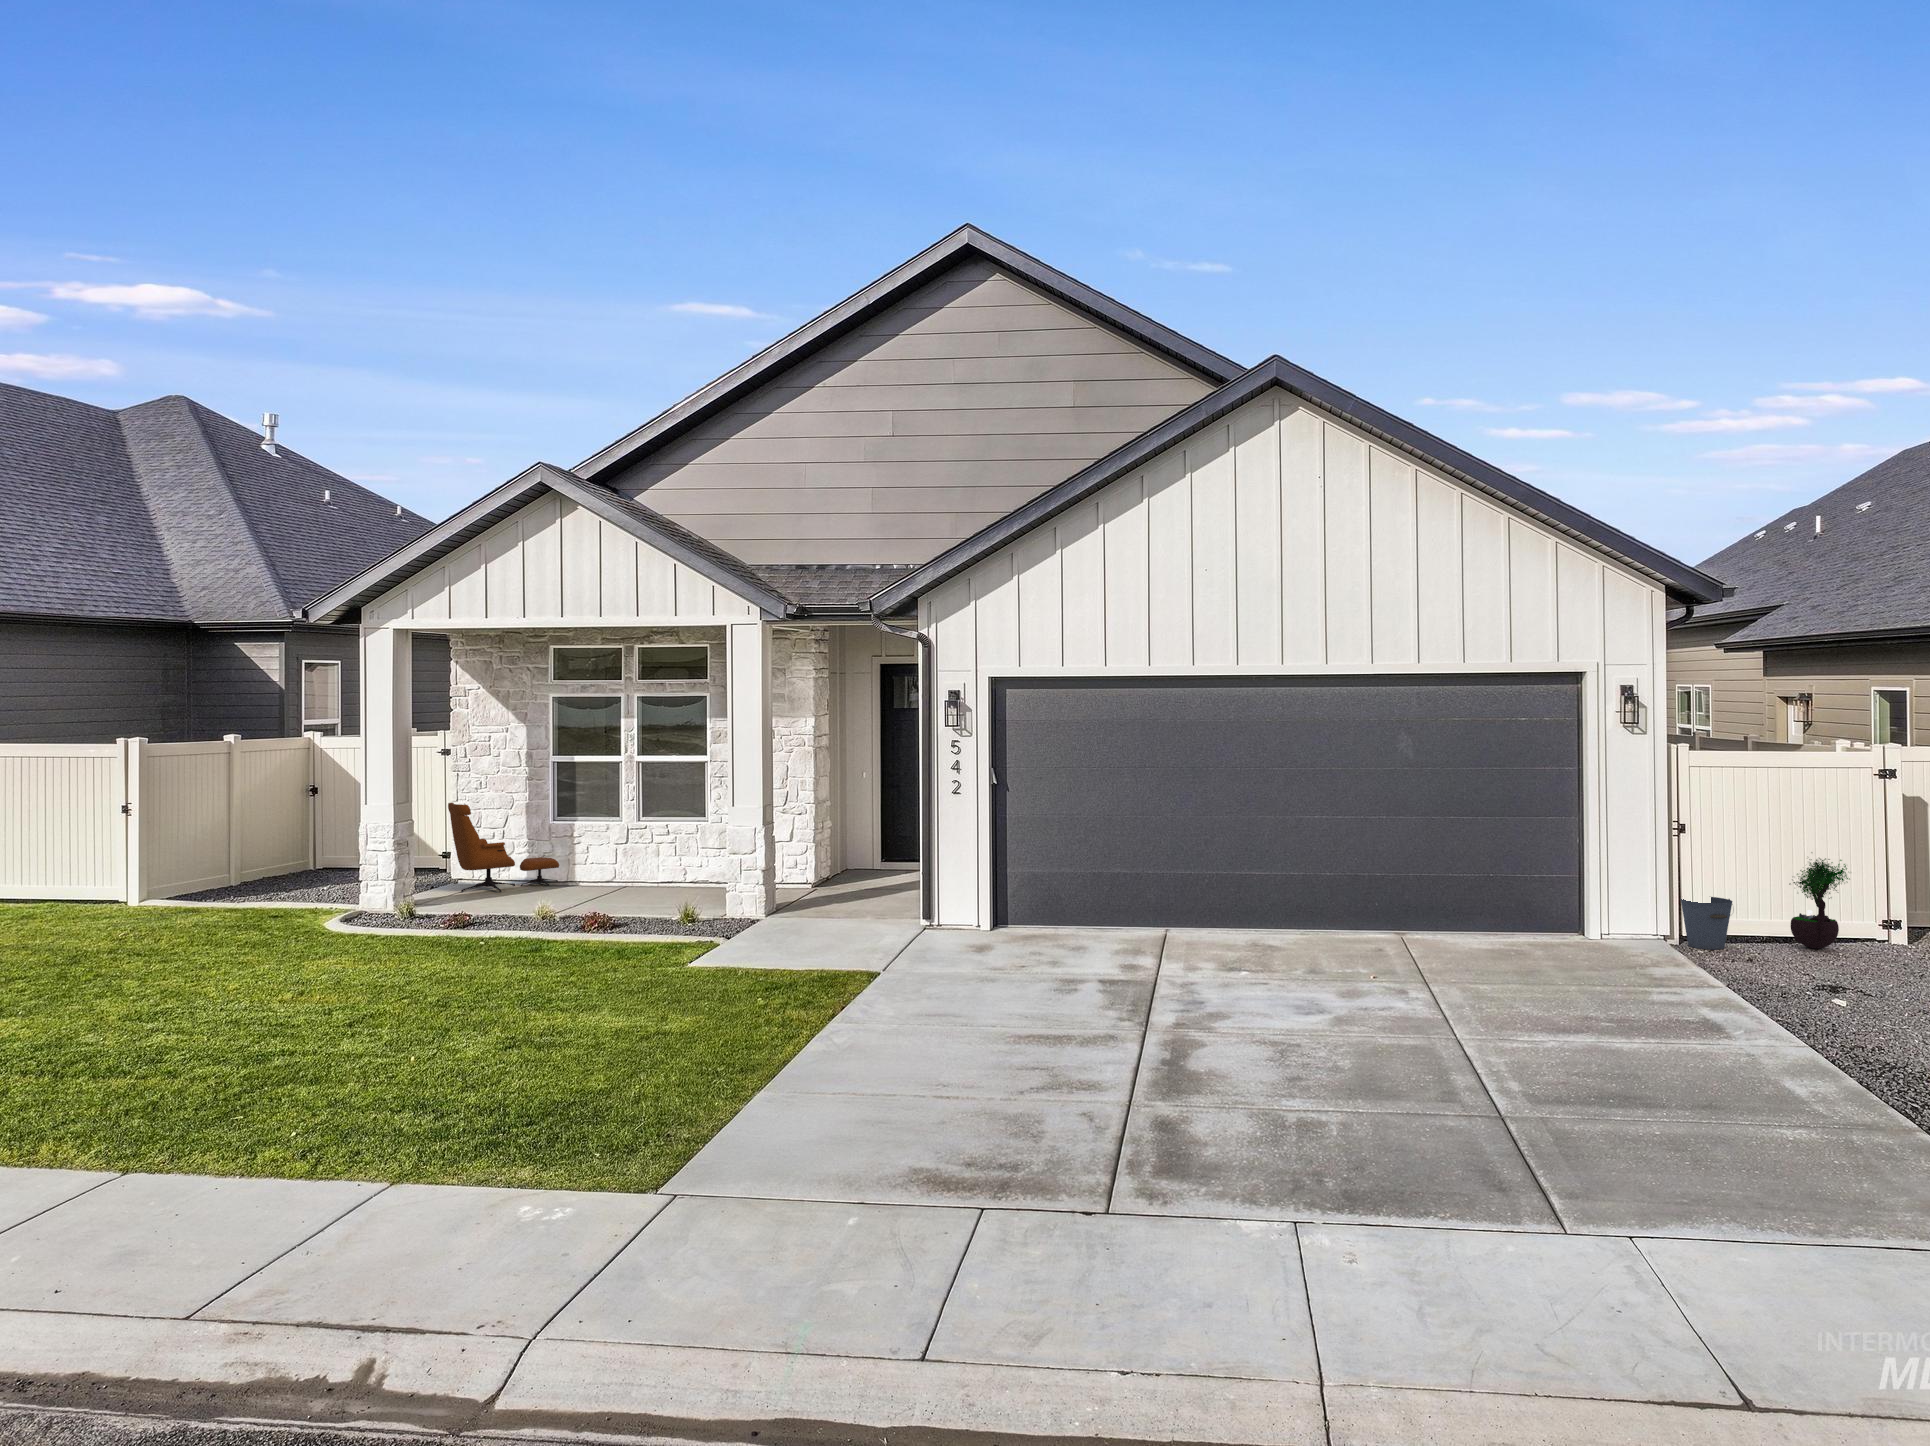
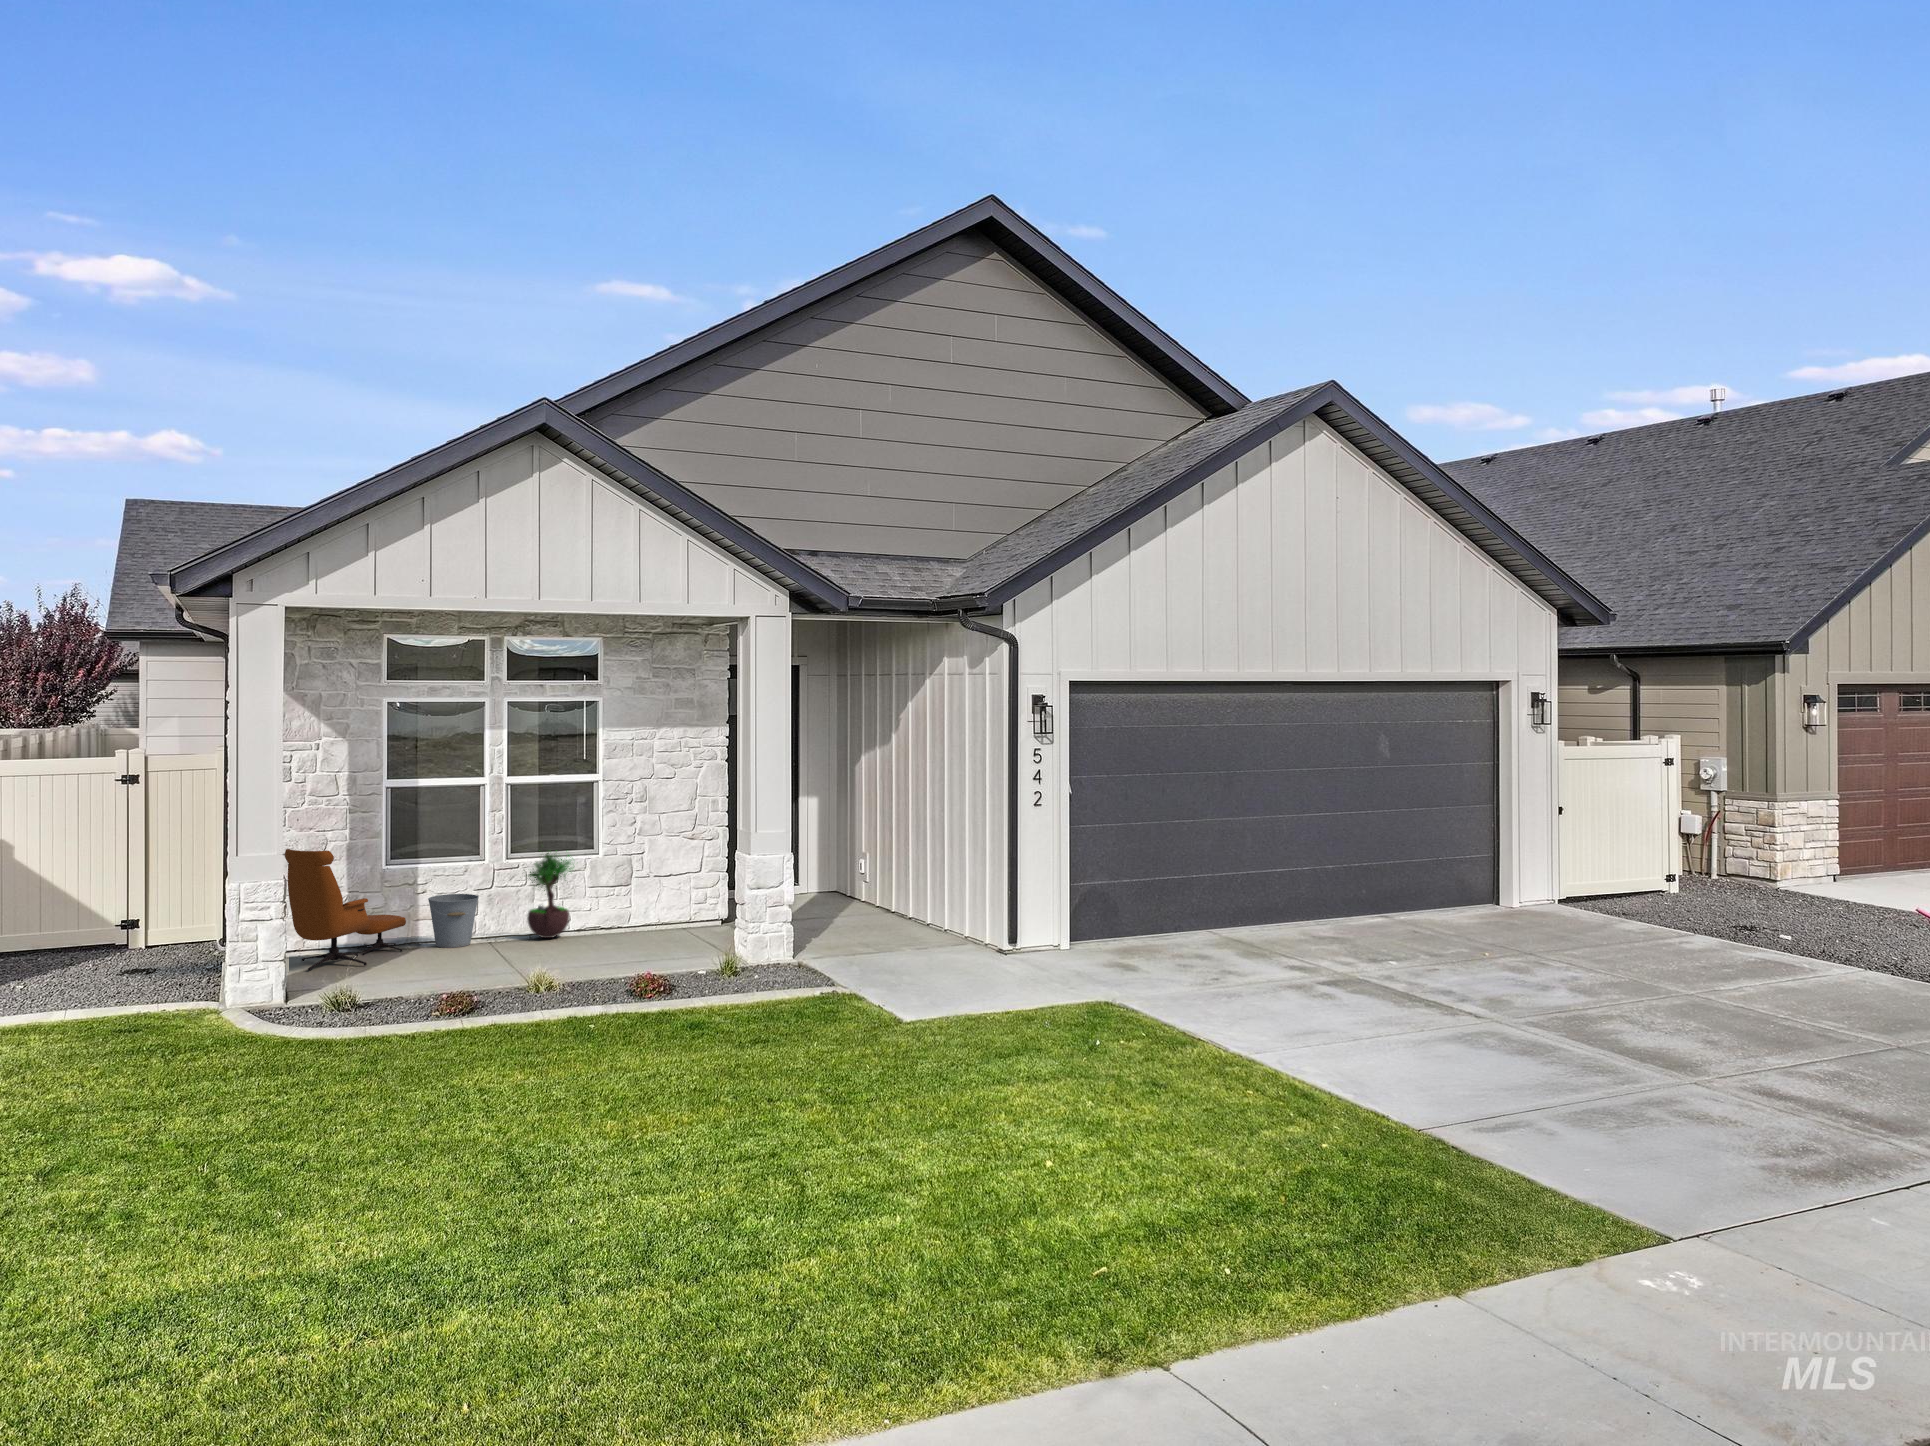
potted tree: present [1789,858,1850,949] -> present [526,850,573,938]
bucket: present [1680,897,1733,950] -> present [428,894,479,948]

